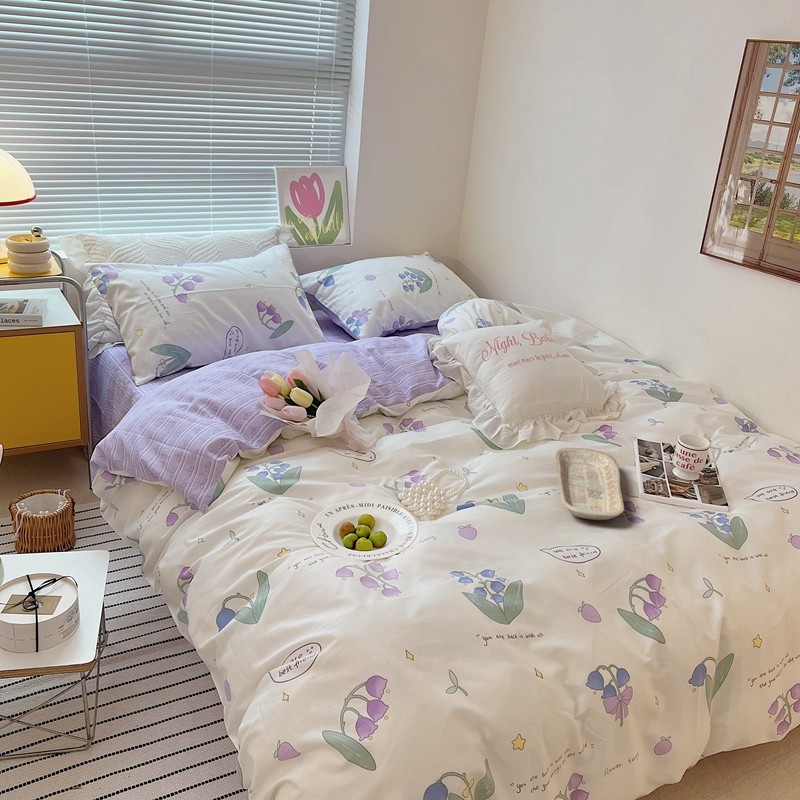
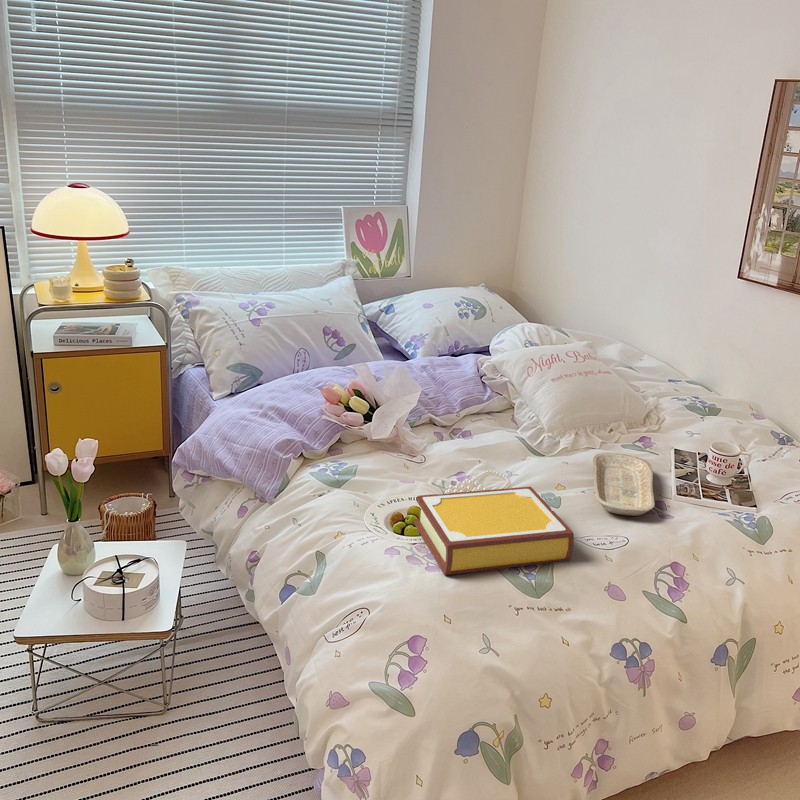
book: none [367,492,542,599] -> present [414,487,574,575]

